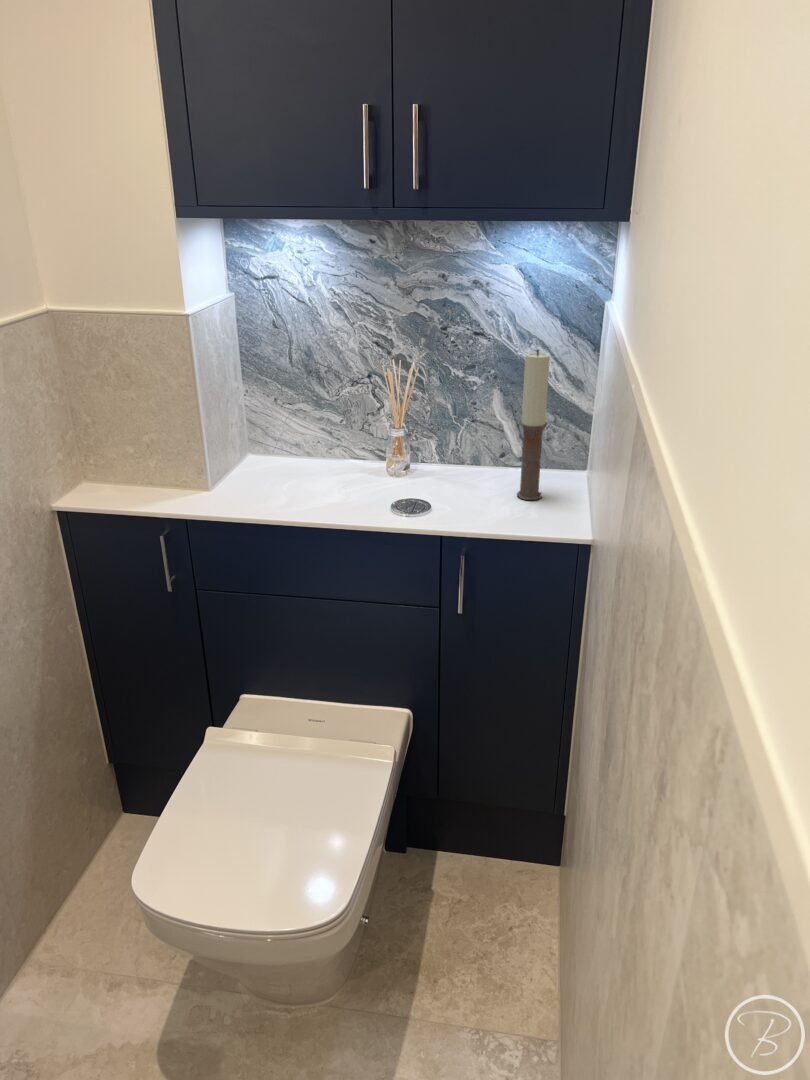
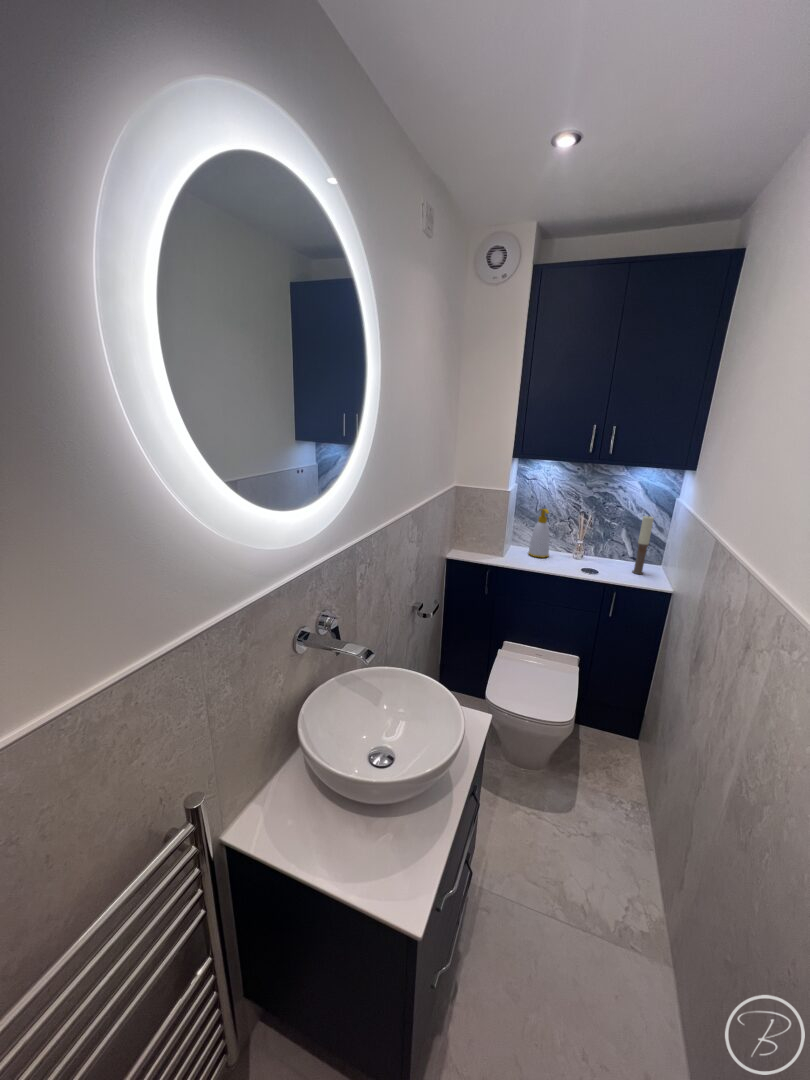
soap bottle: none [275,356,327,485] -> present [528,509,550,558]

